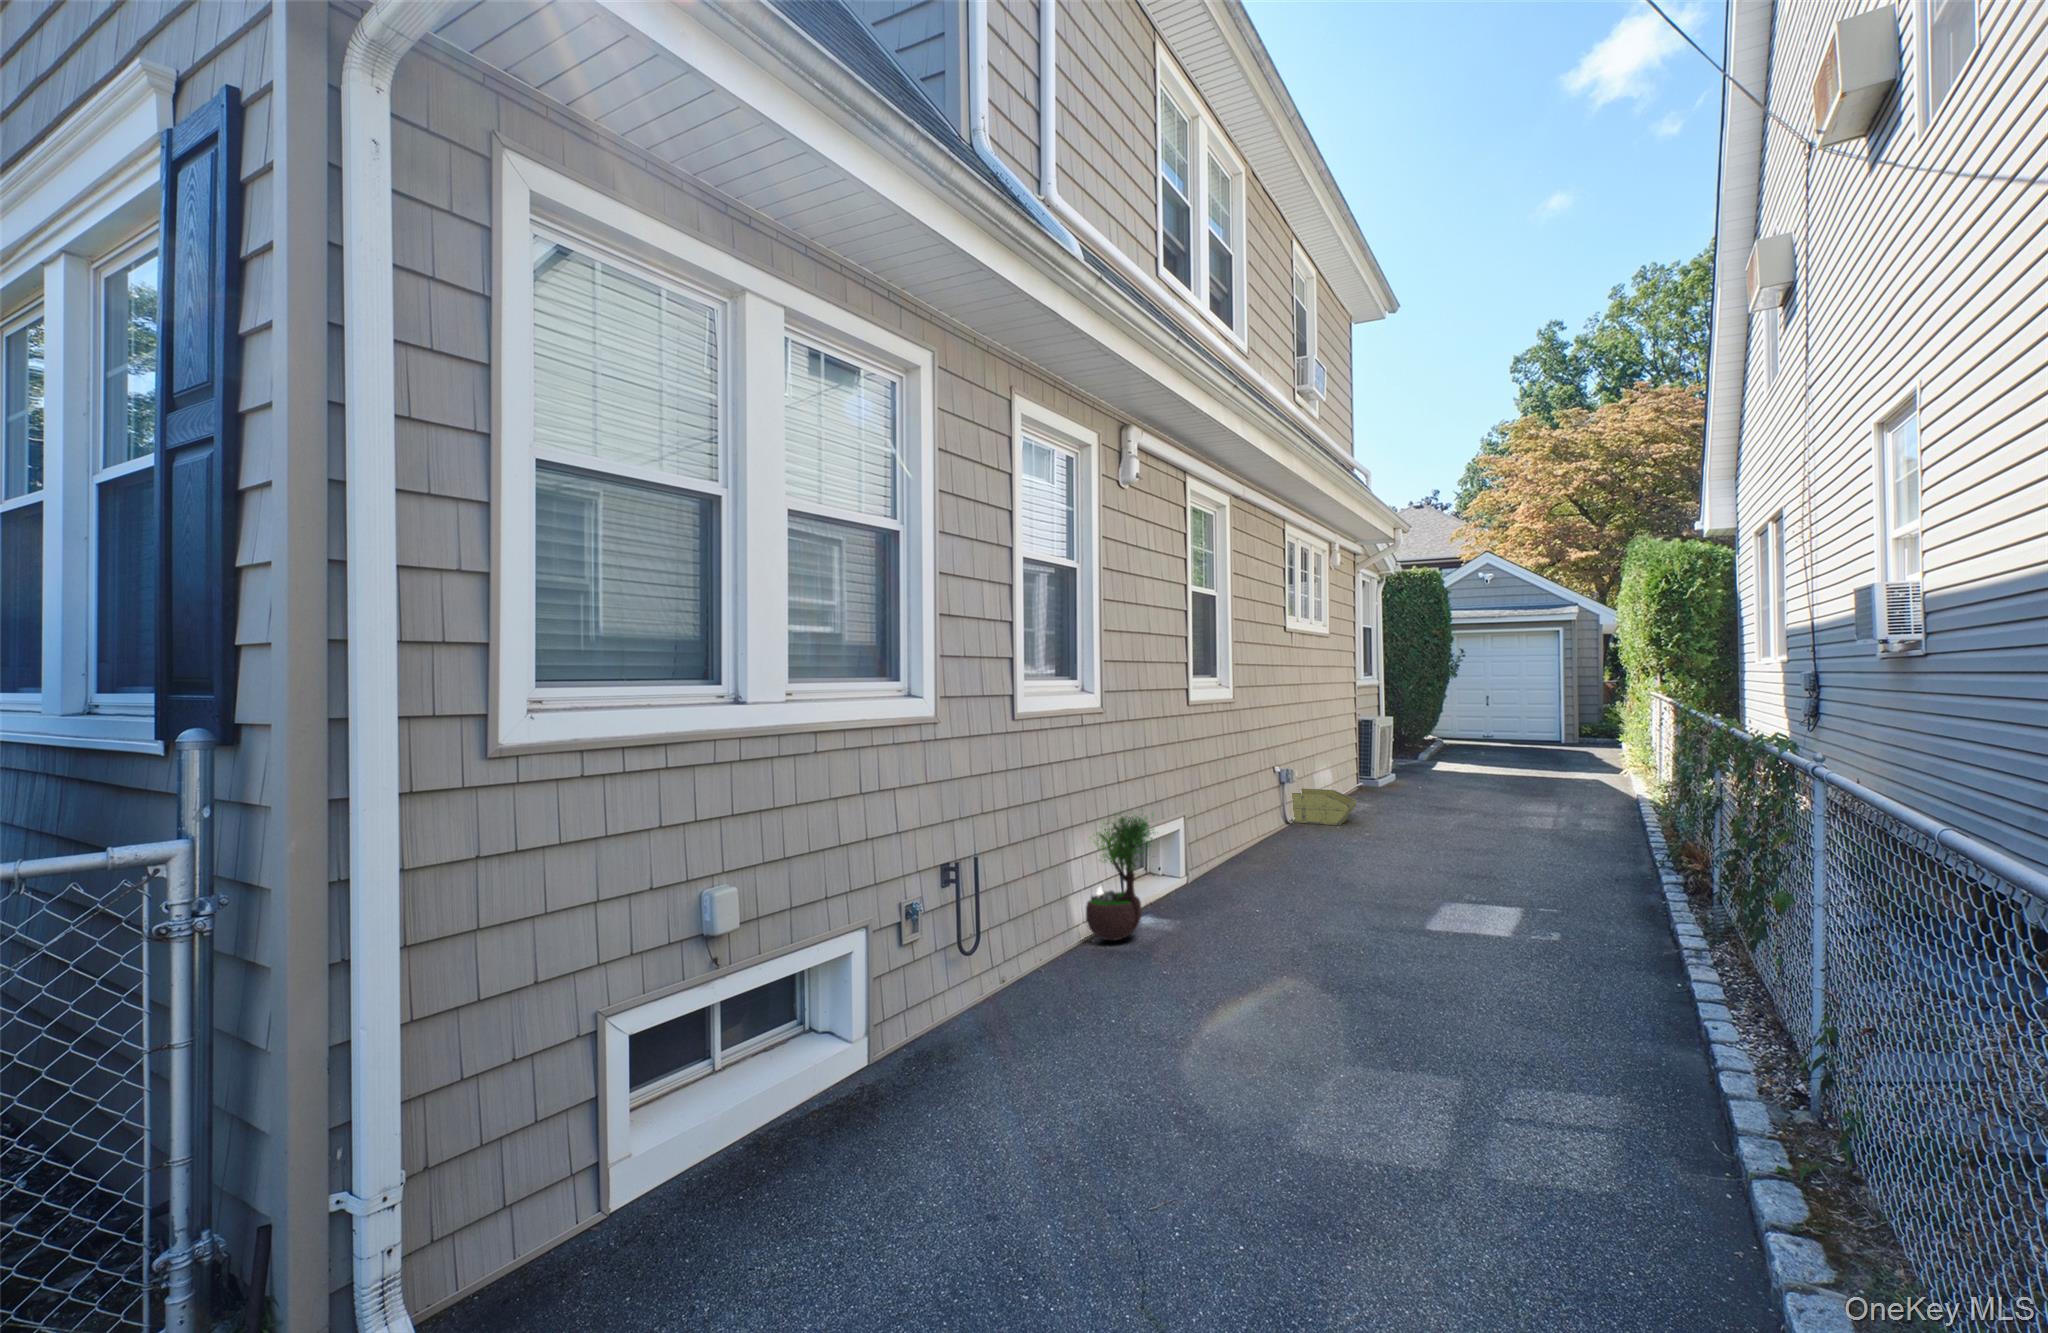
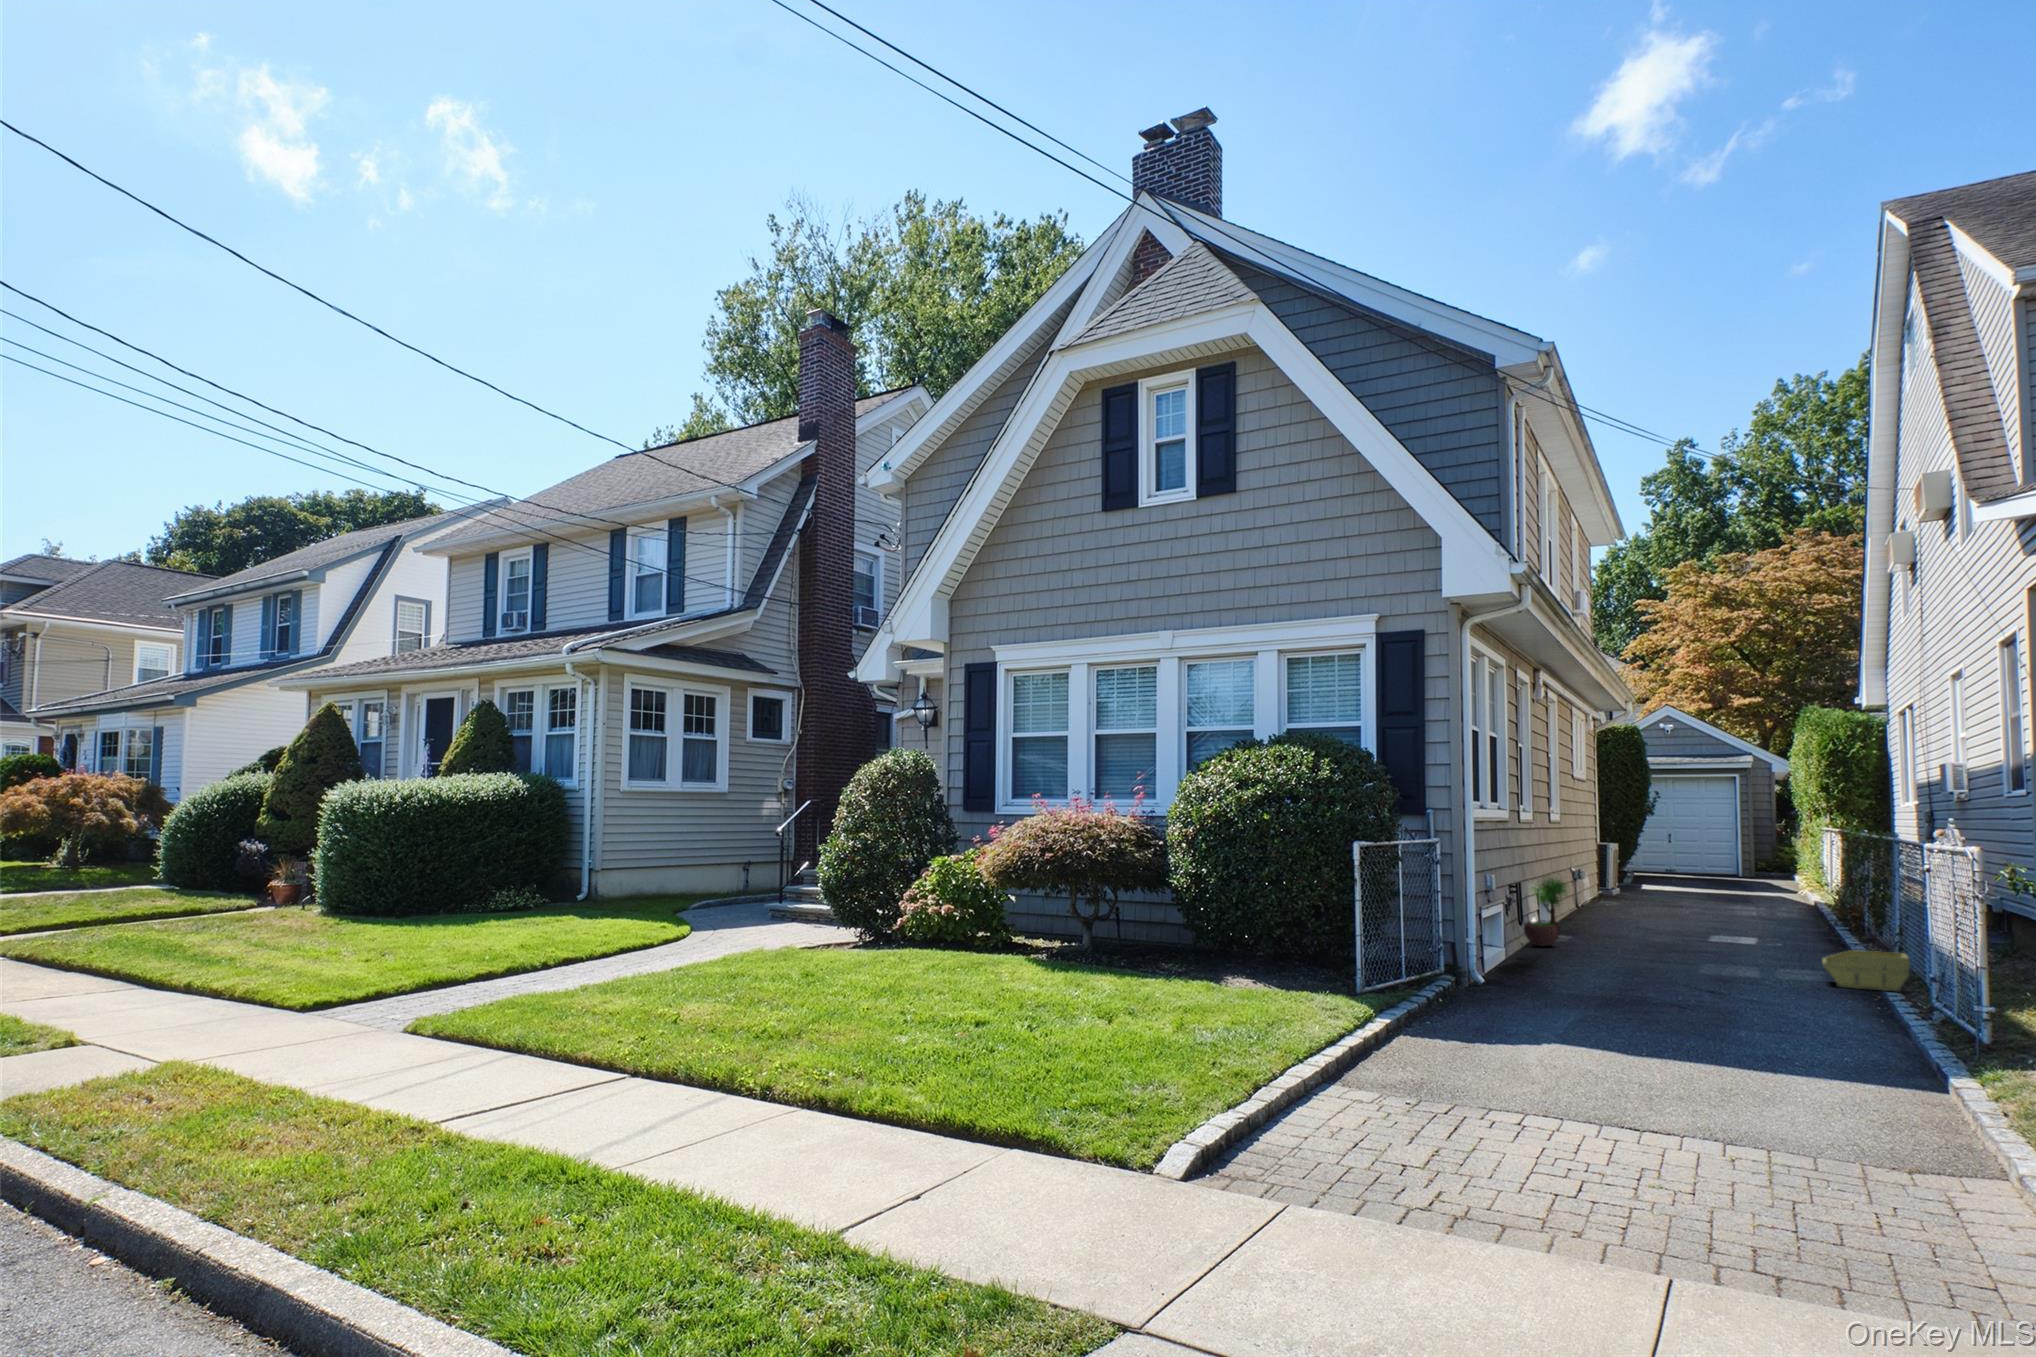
storage bin: present [1292,789,1357,825] -> present [1822,950,1910,992]

